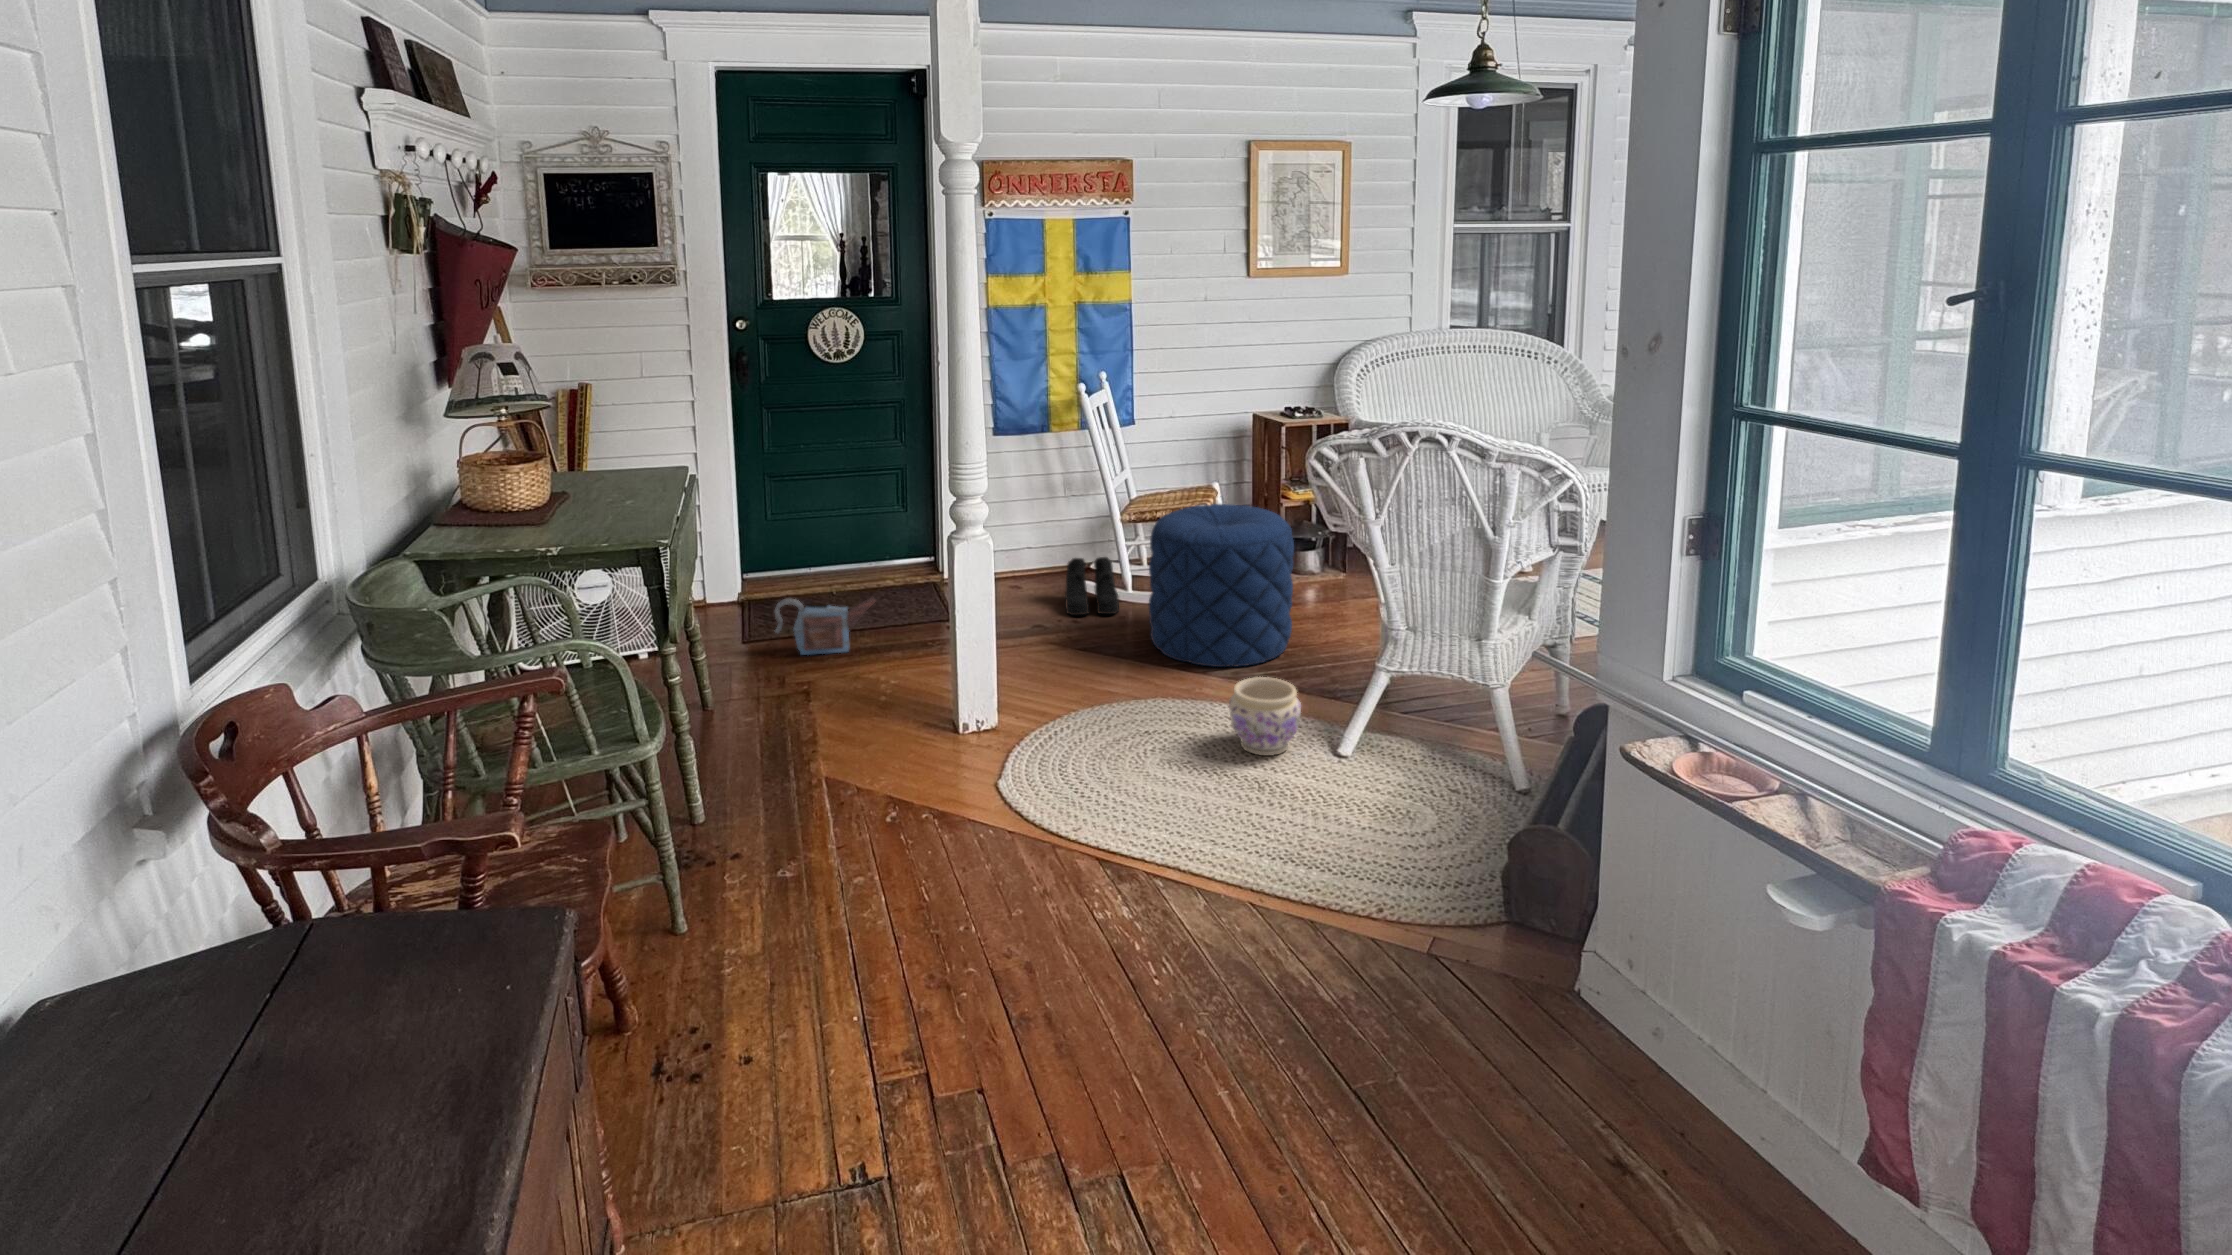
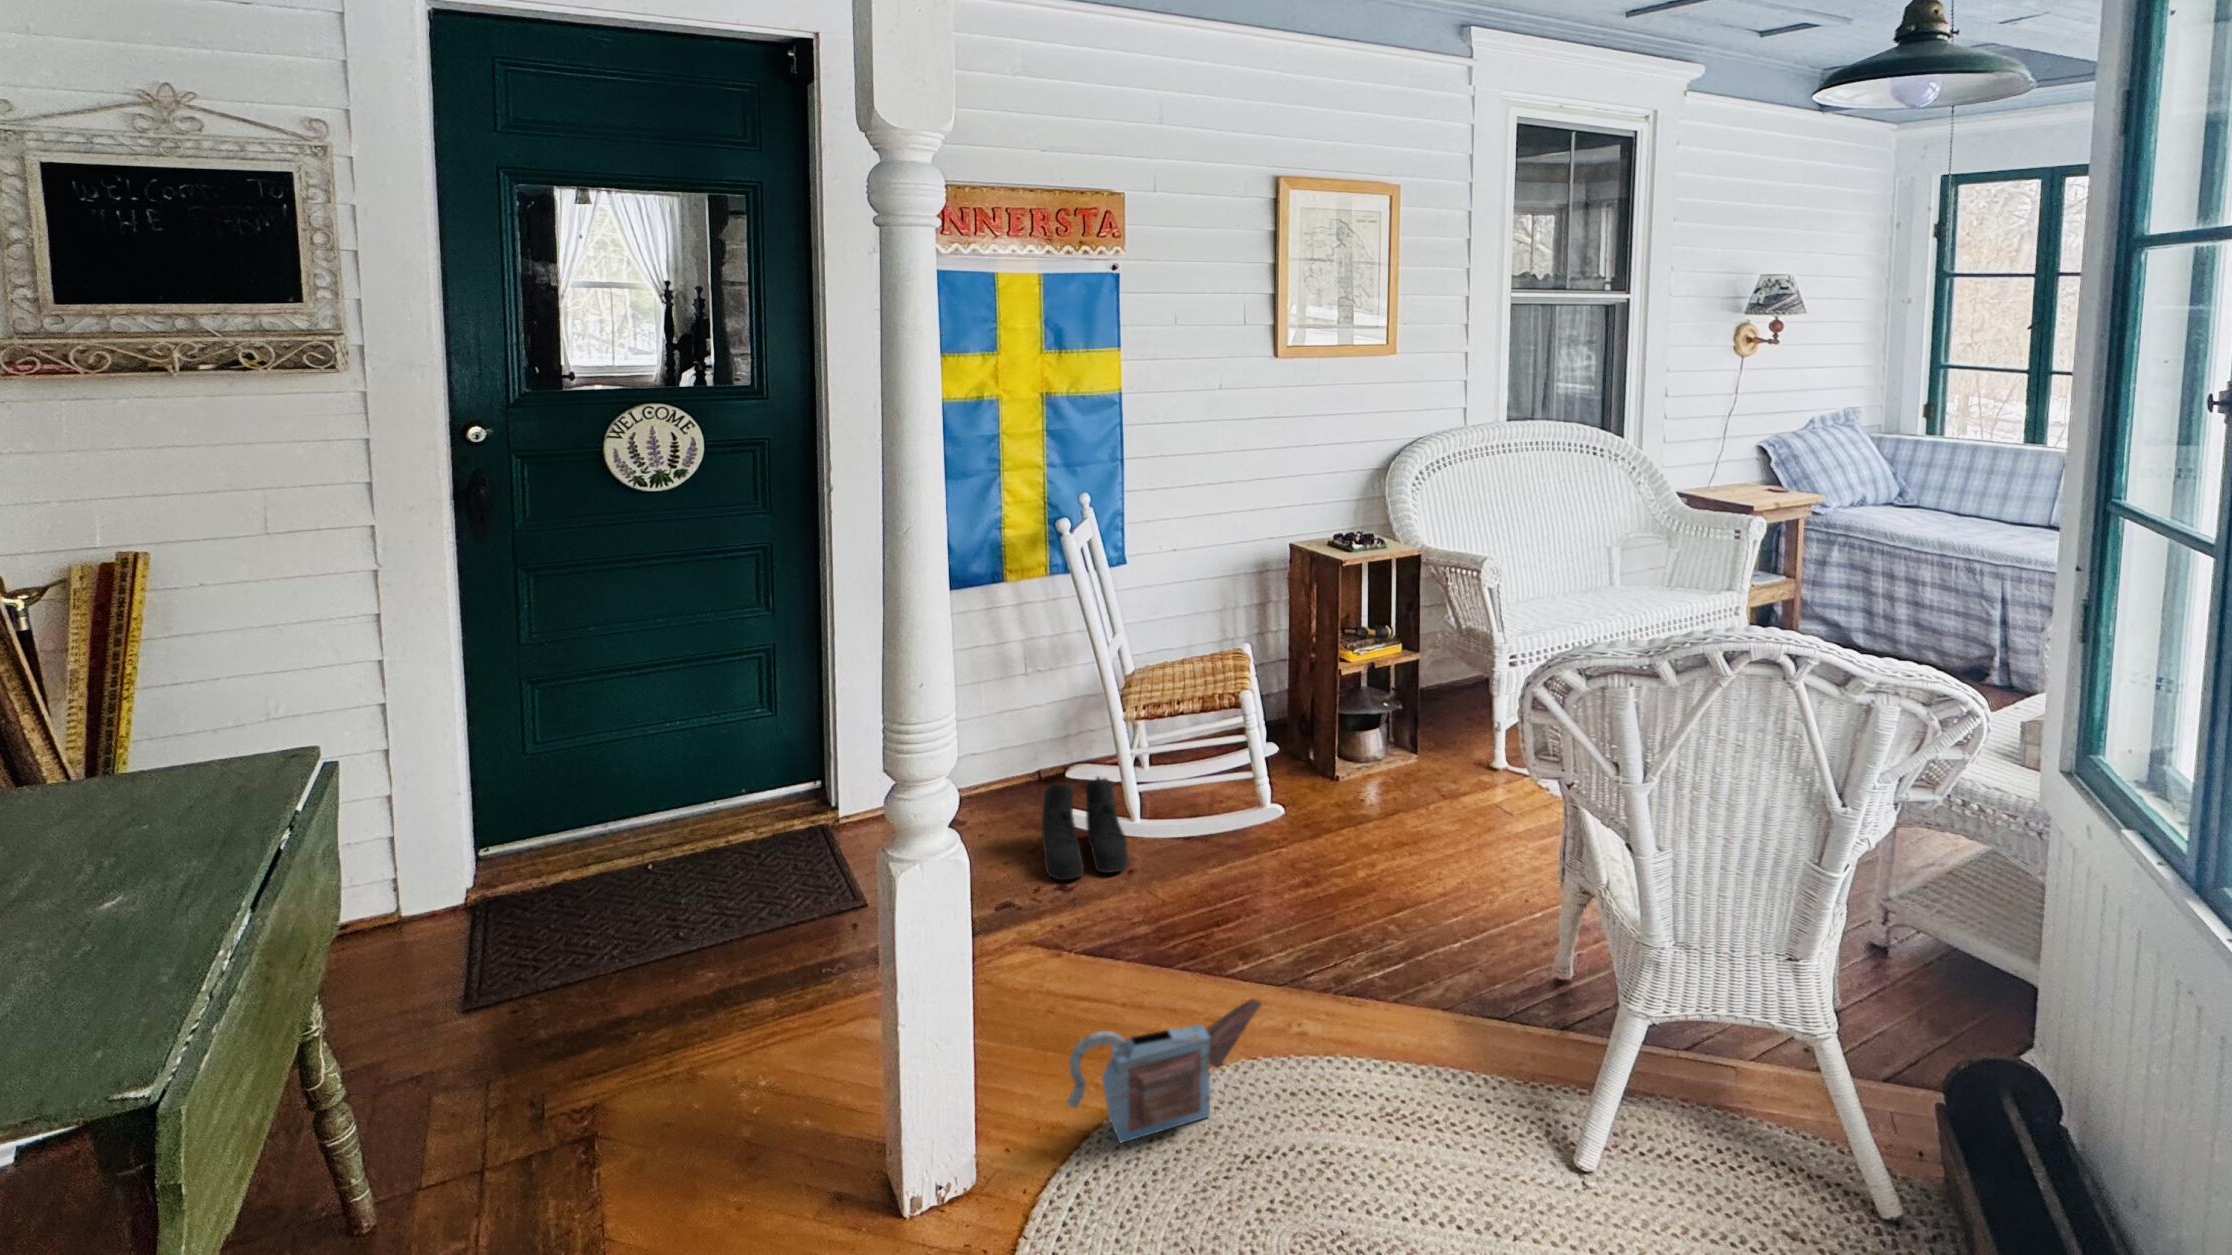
pouf: present [1149,504,1294,667] -> none [1189,698,1408,968]
watering can: present [775,597,876,655] -> present [1067,999,1261,1143]
planter: present [1229,677,1301,756] -> none [1387,1027,1506,1178]

